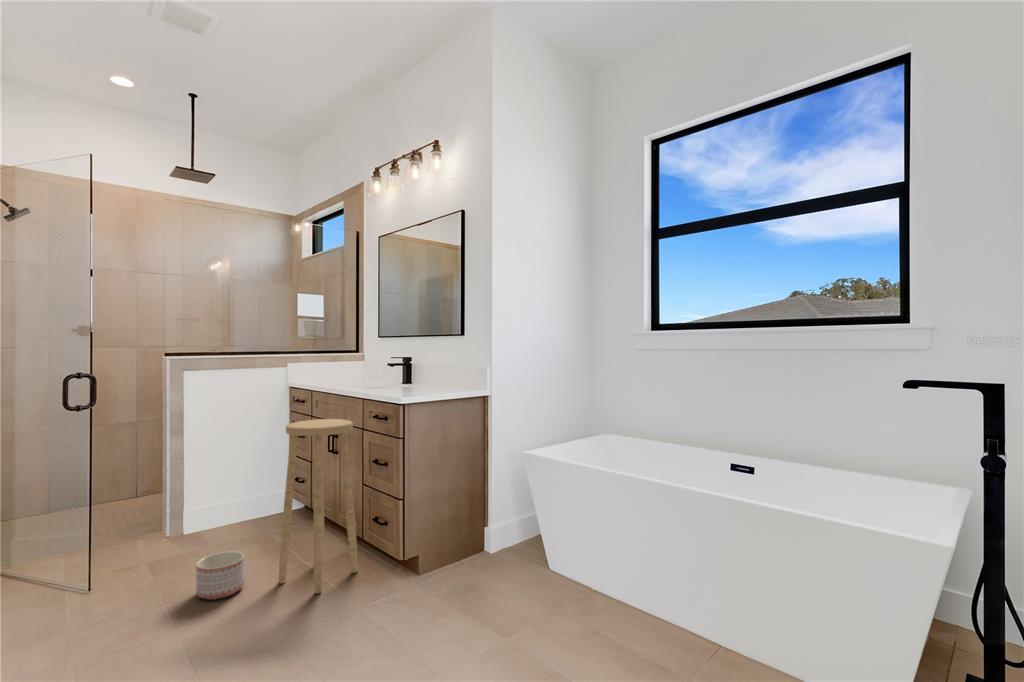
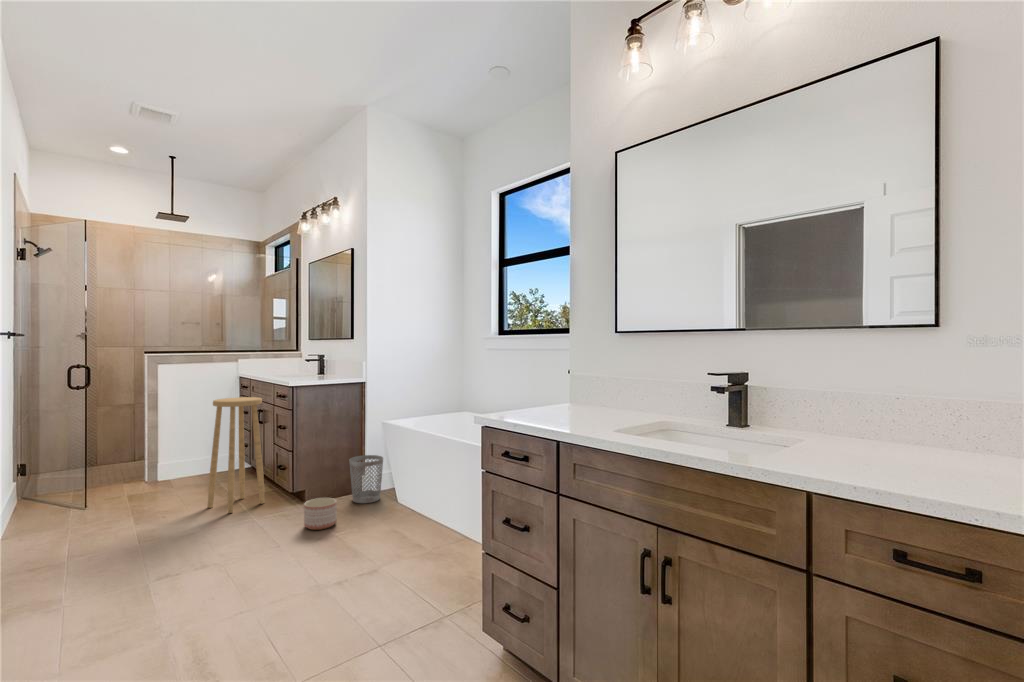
wastebasket: none [475,496,521,568] -> present [349,455,383,503]
planter: present [196,551,244,600] -> present [304,498,337,530]

